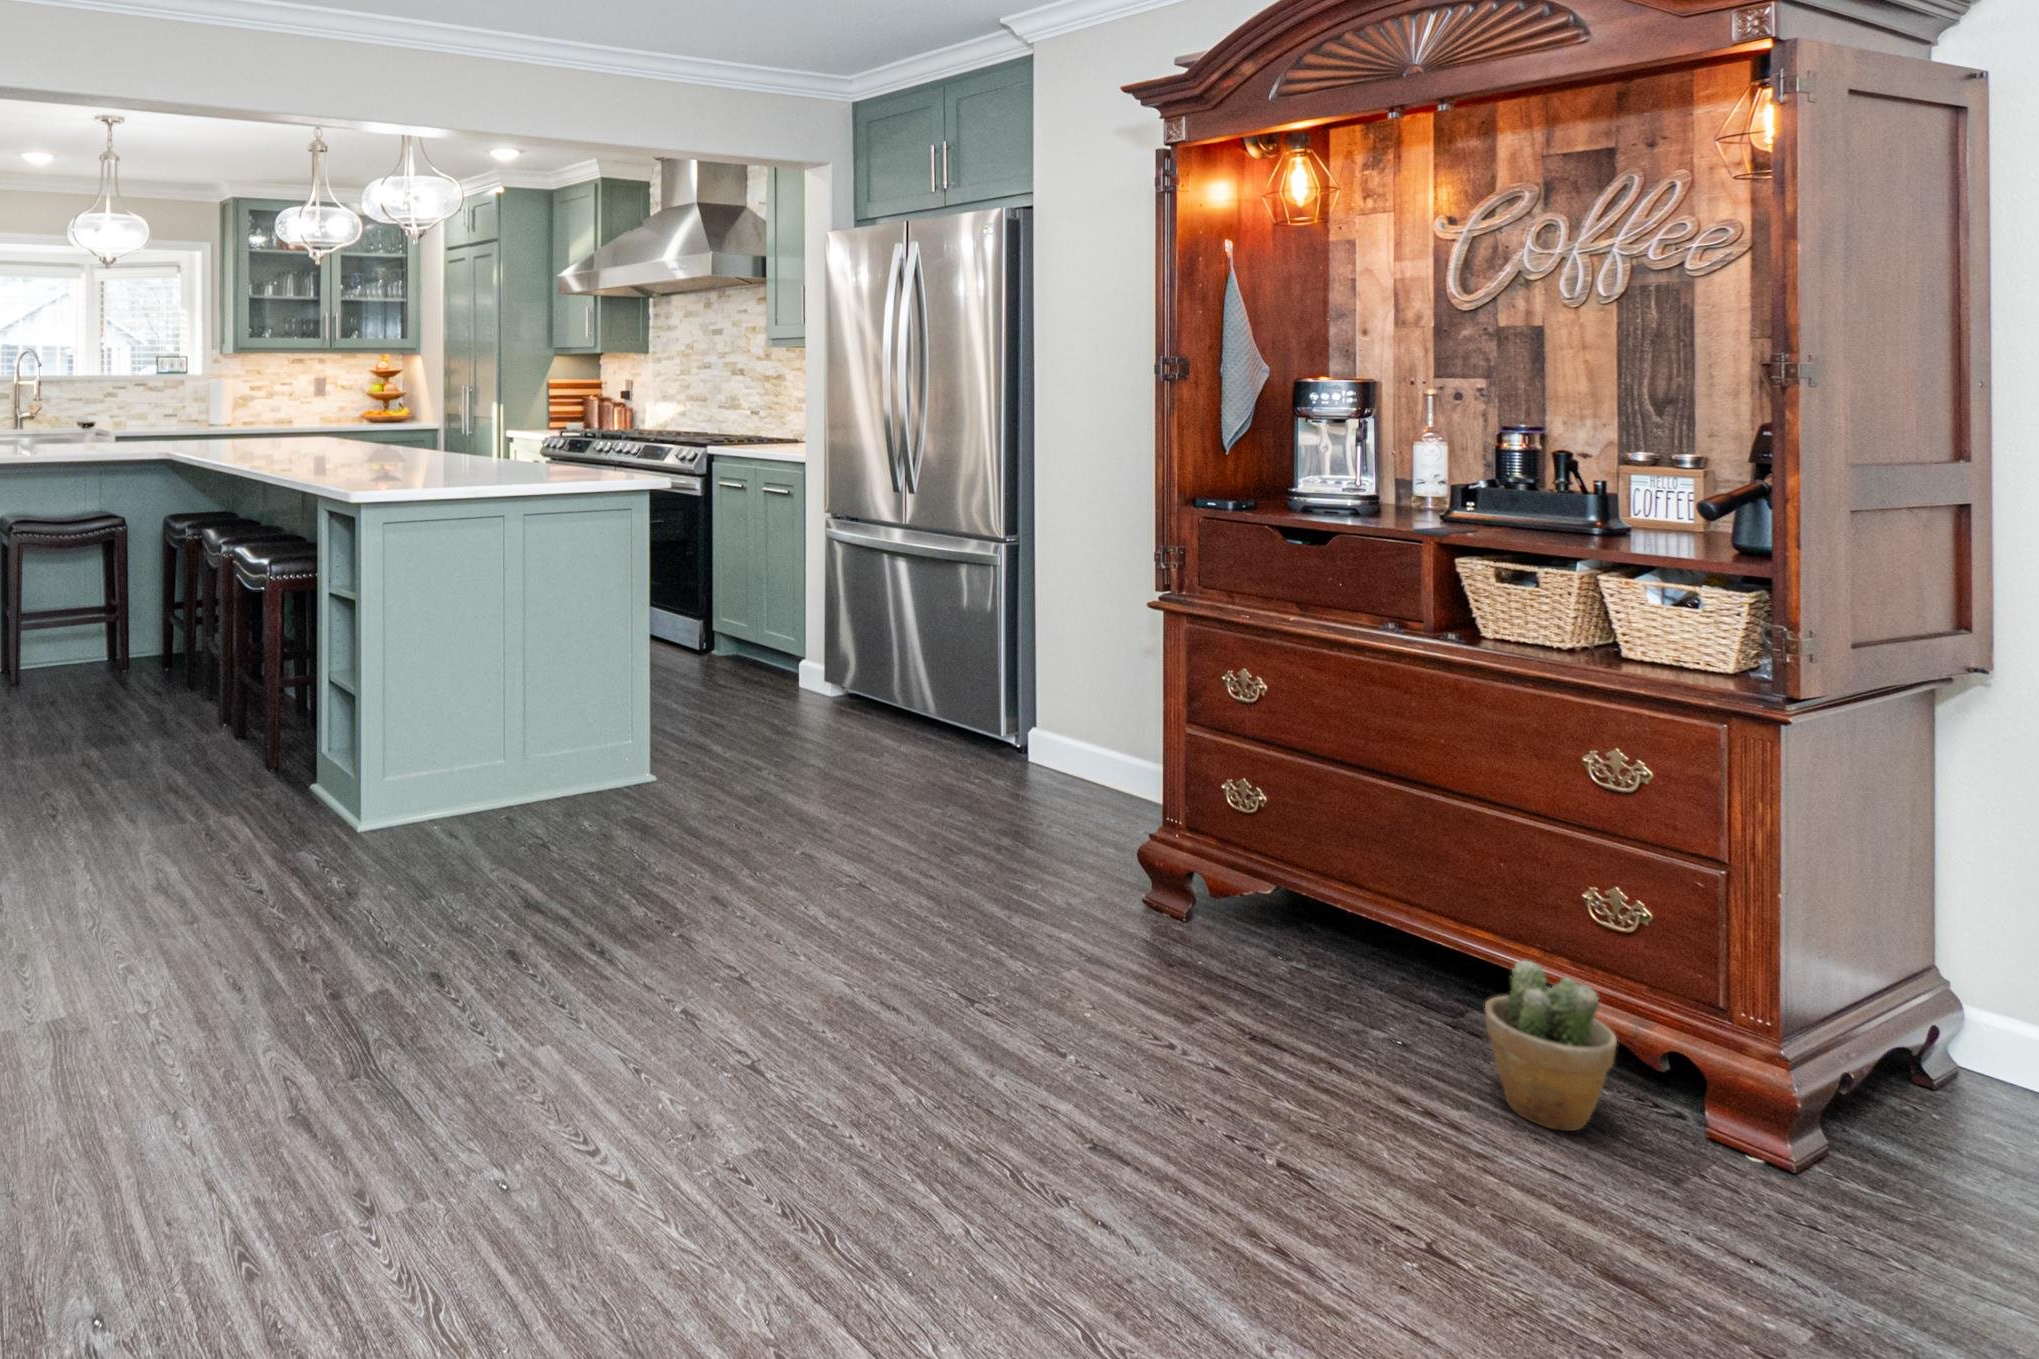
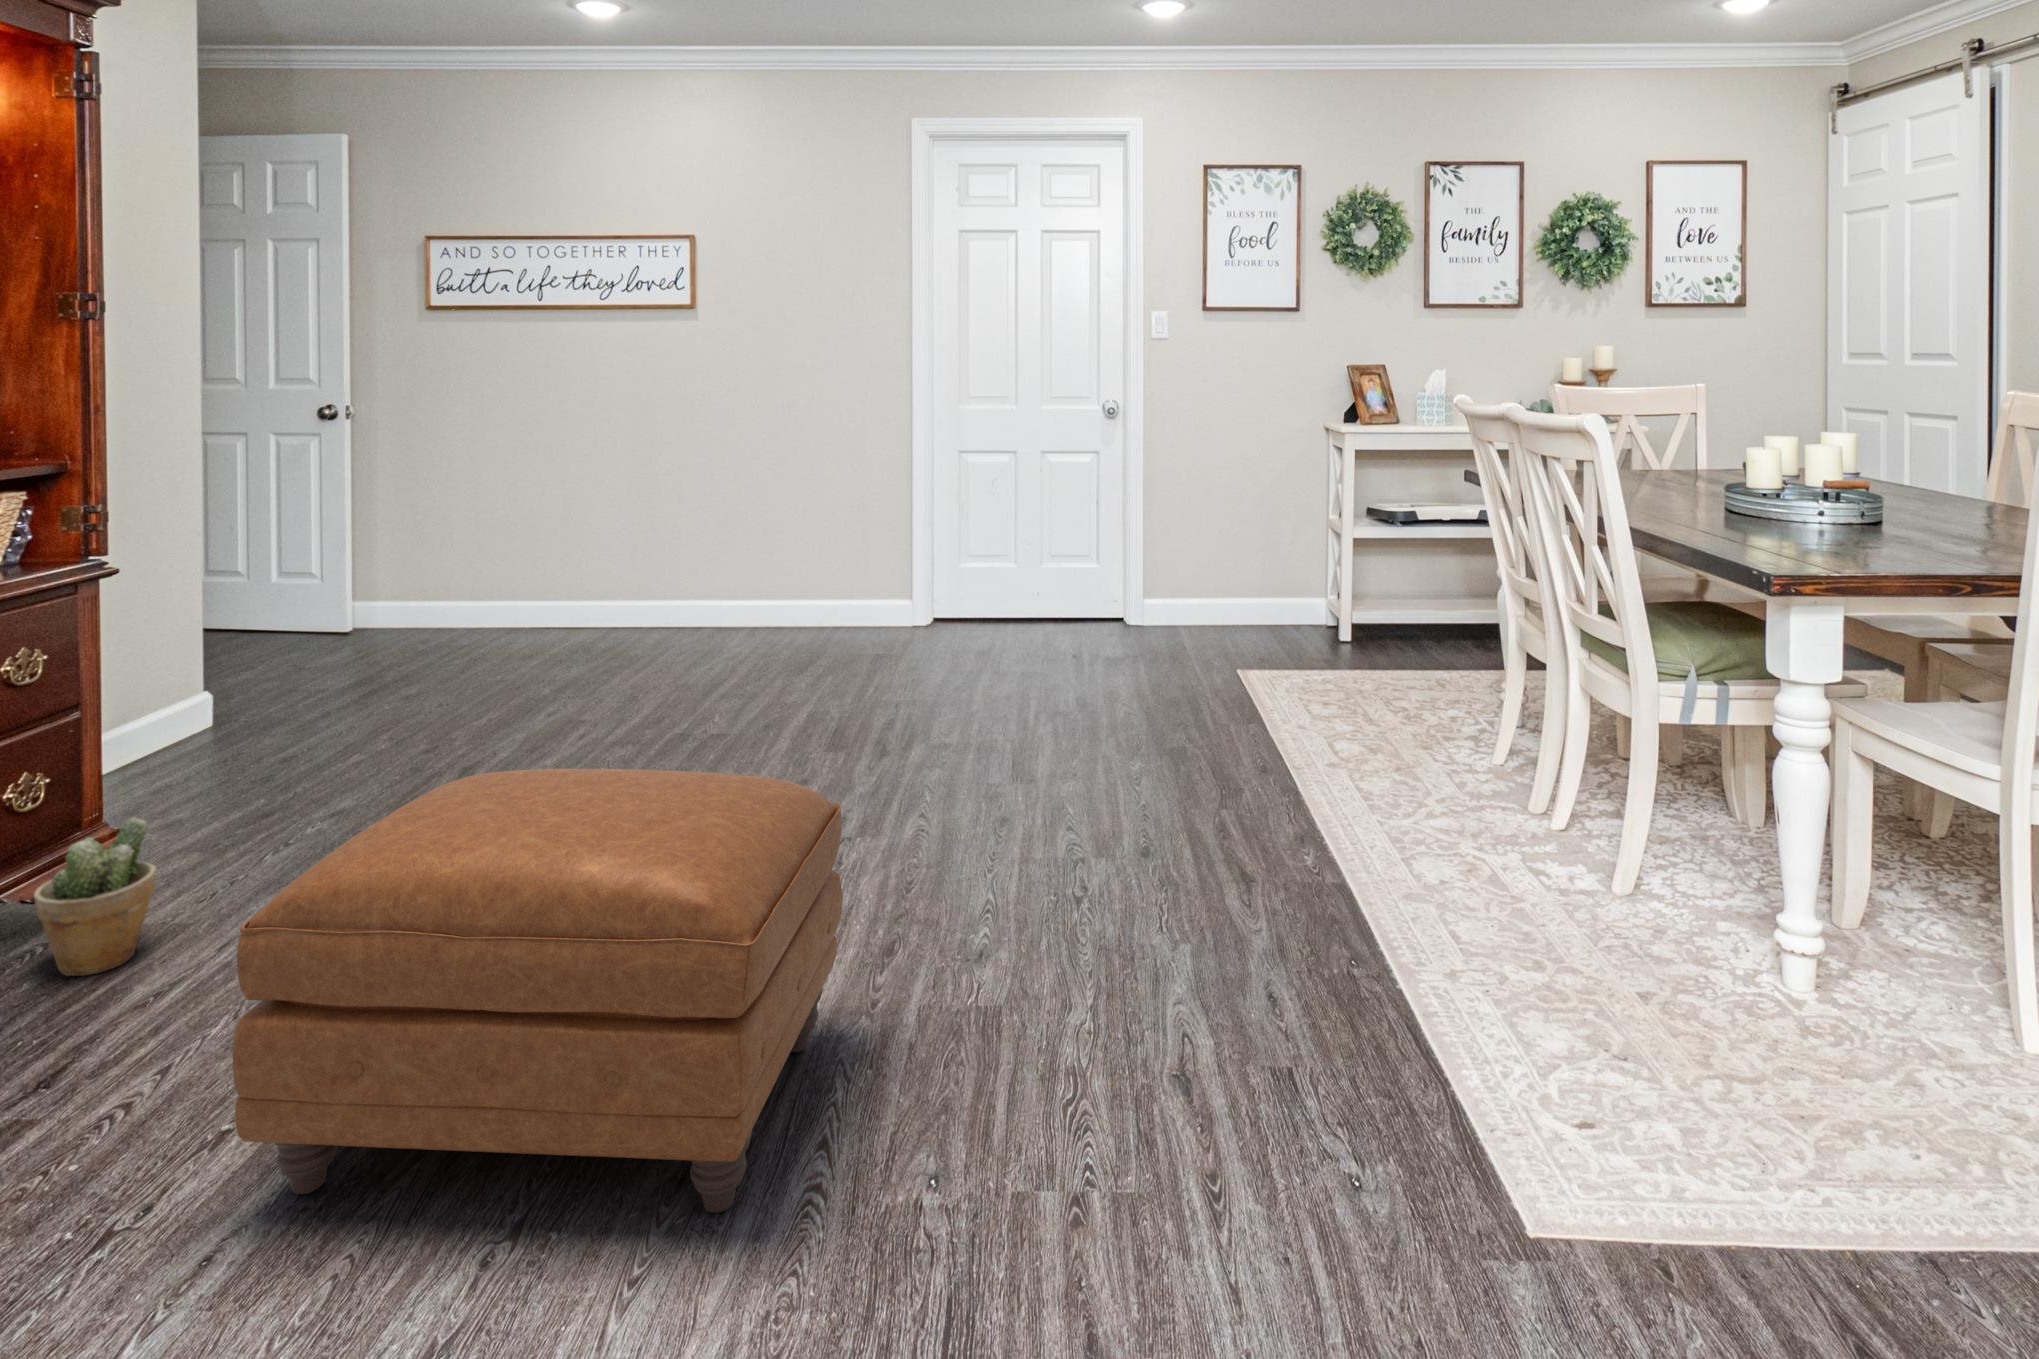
ottoman: none [602,802,1155,1266] -> present [233,769,843,1213]

